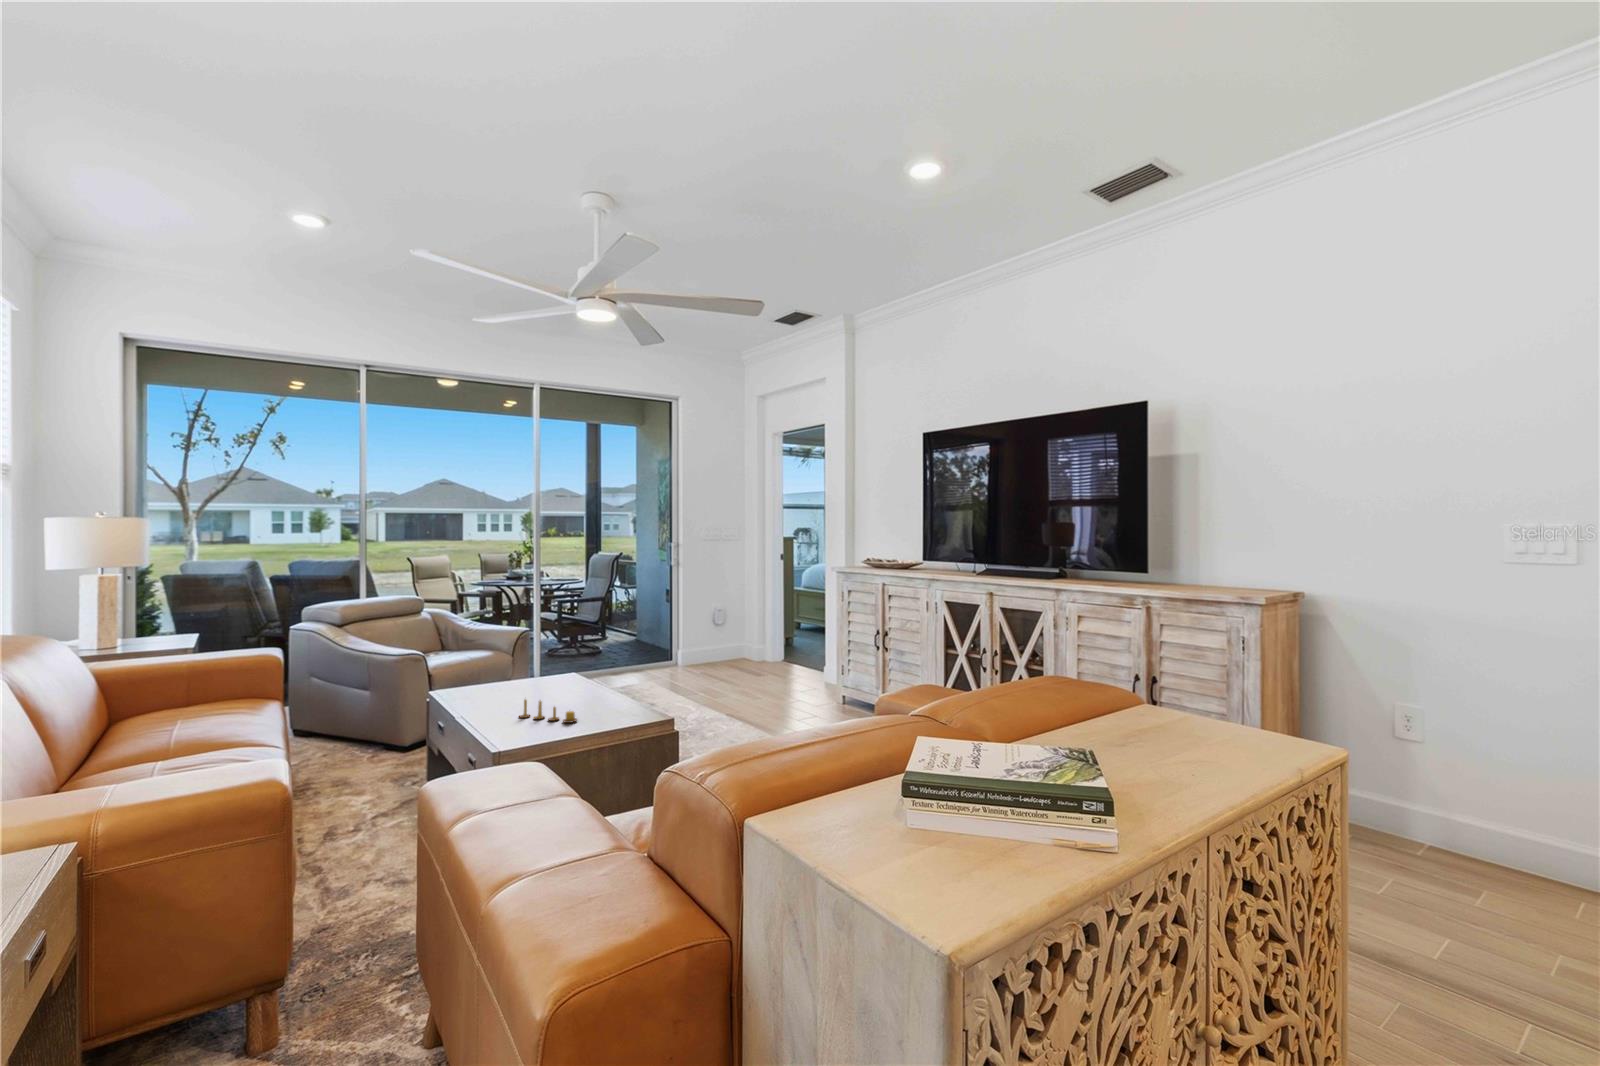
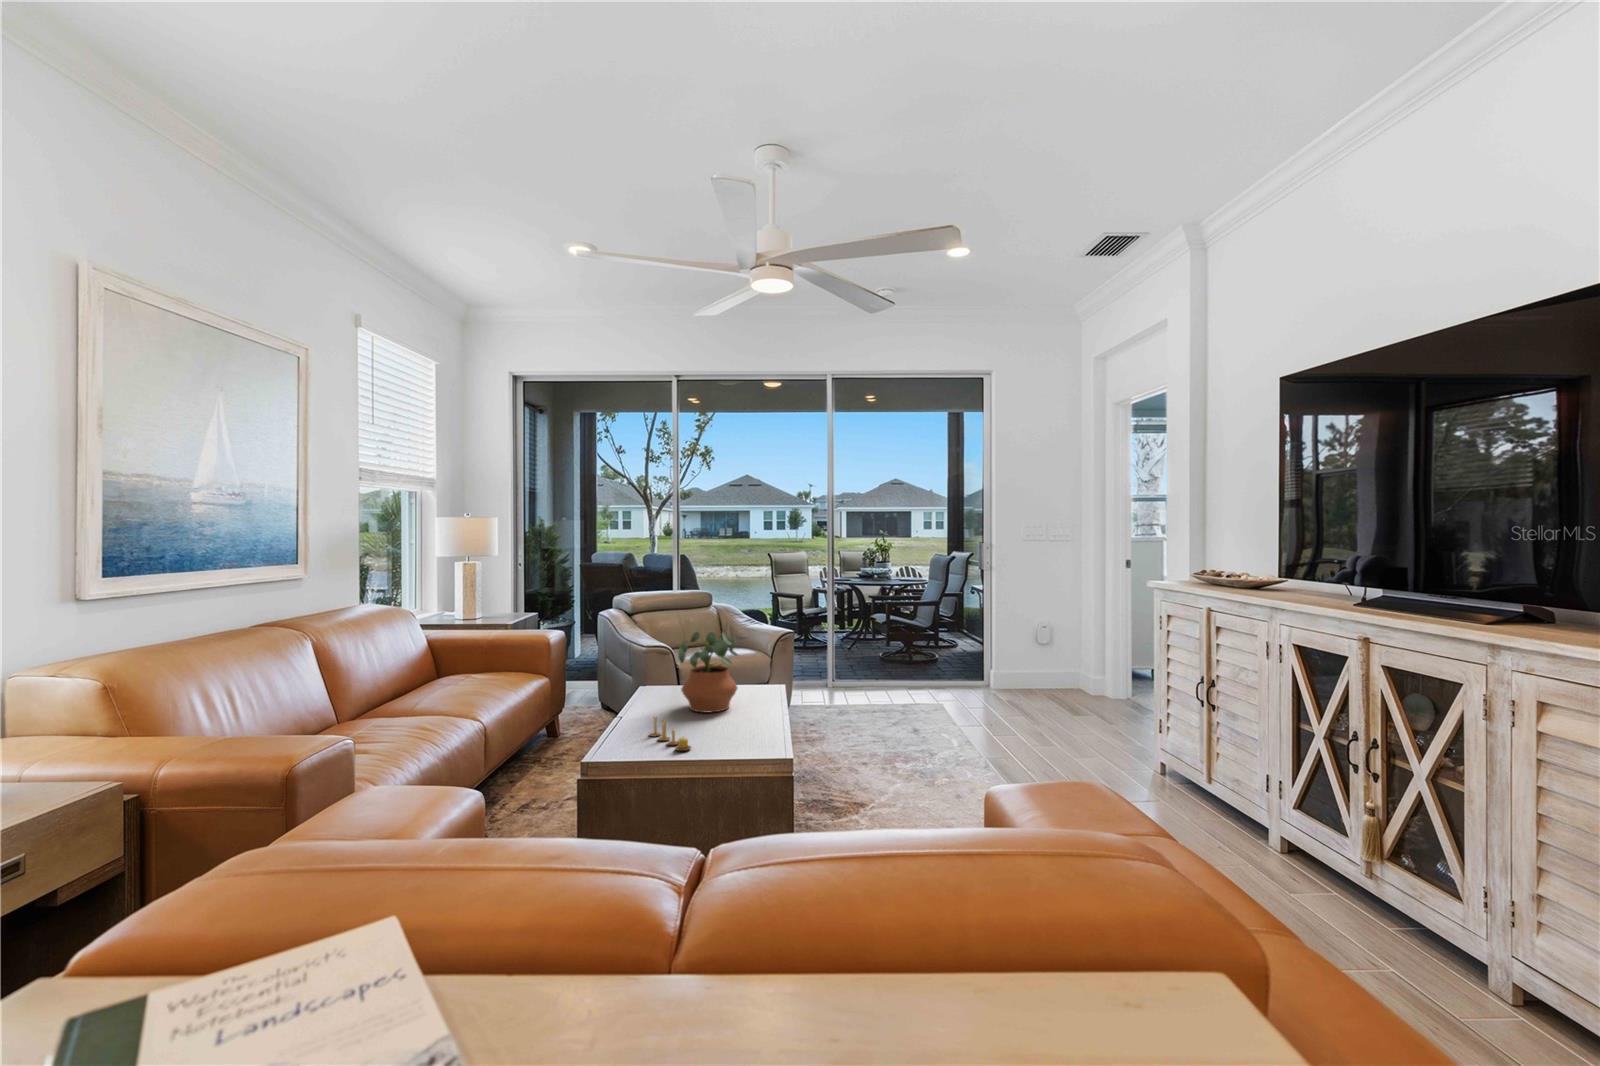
potted plant: none [516,621,571,696] -> present [678,632,738,713]

